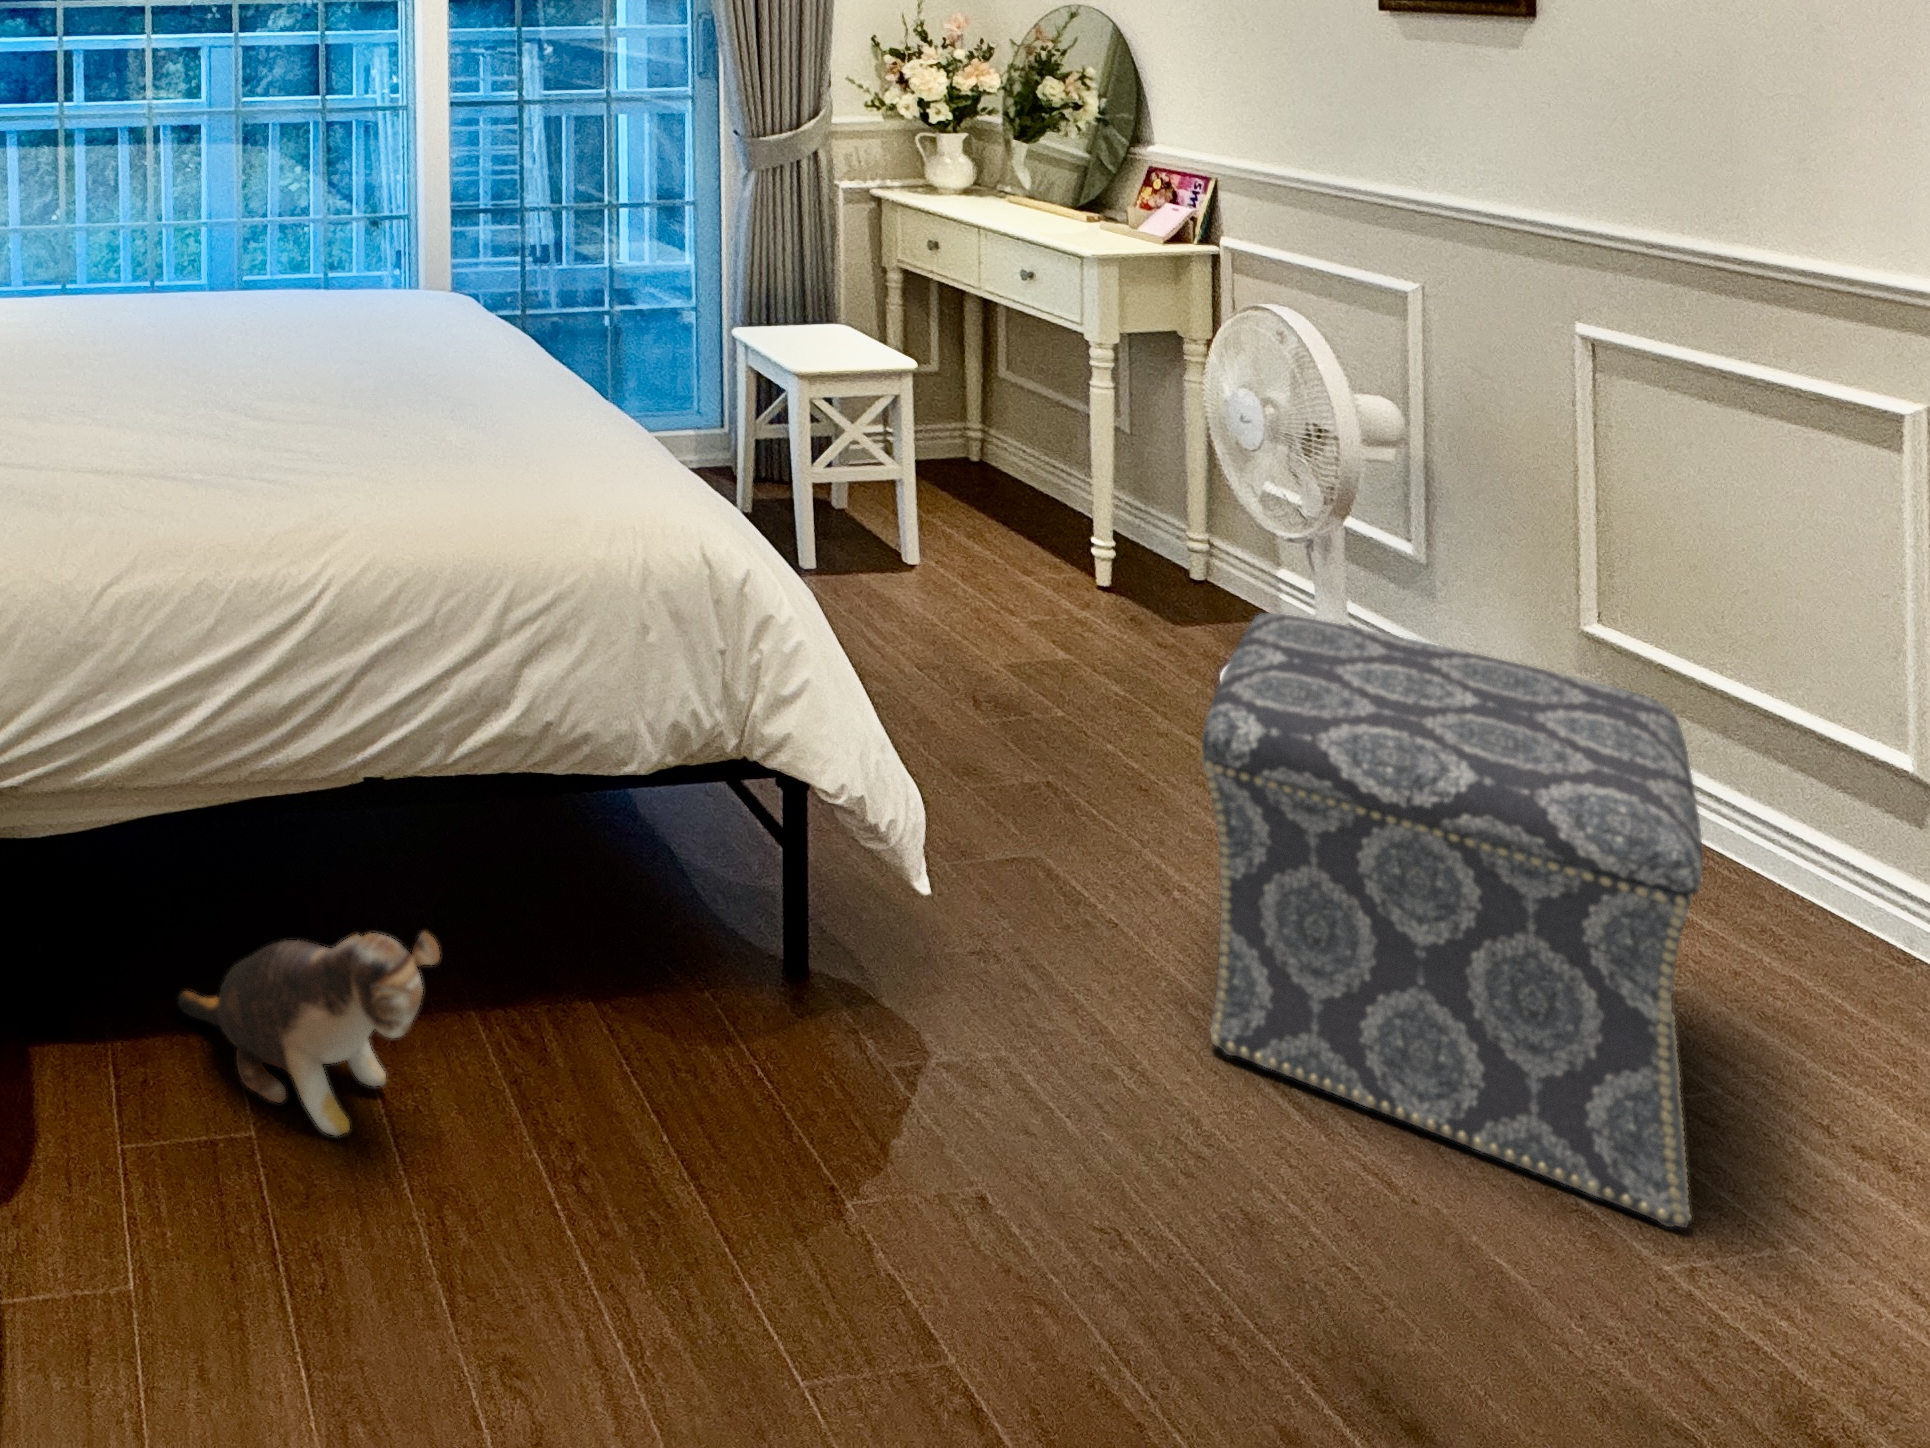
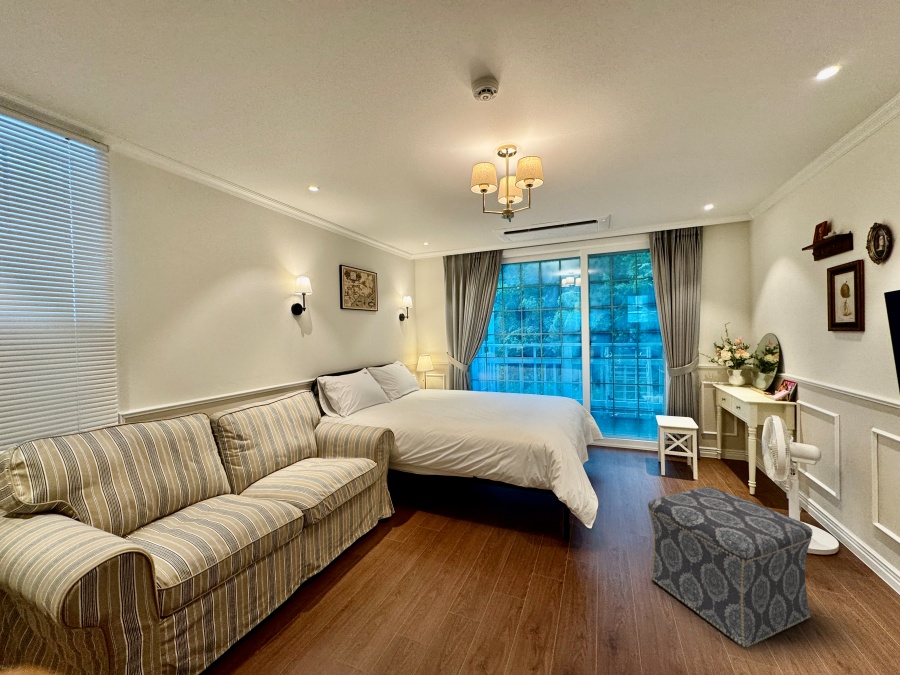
plush toy: present [179,931,440,1135] -> none [443,501,469,536]

